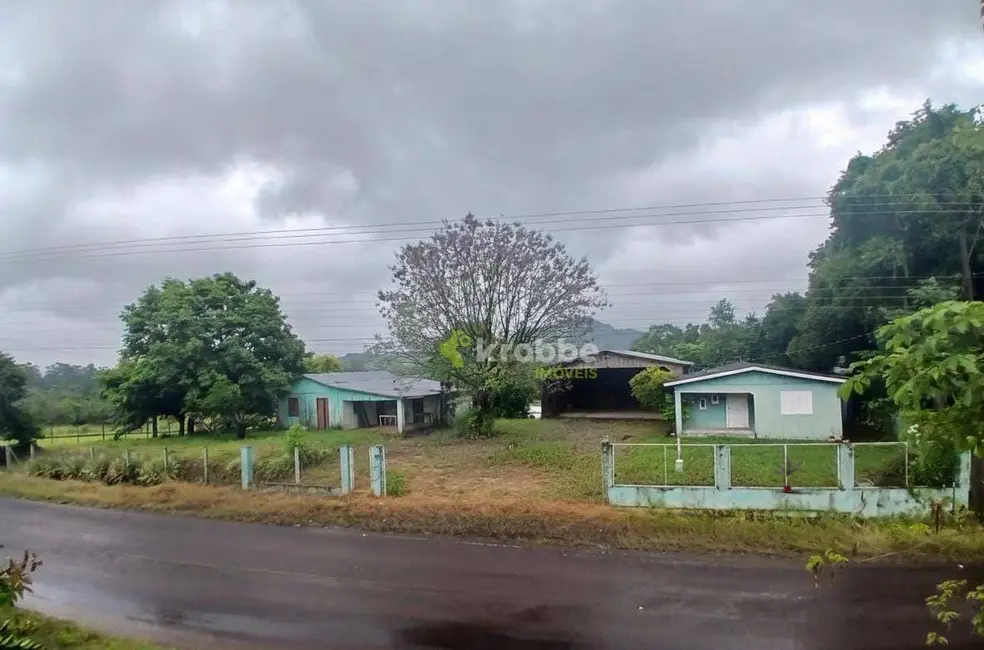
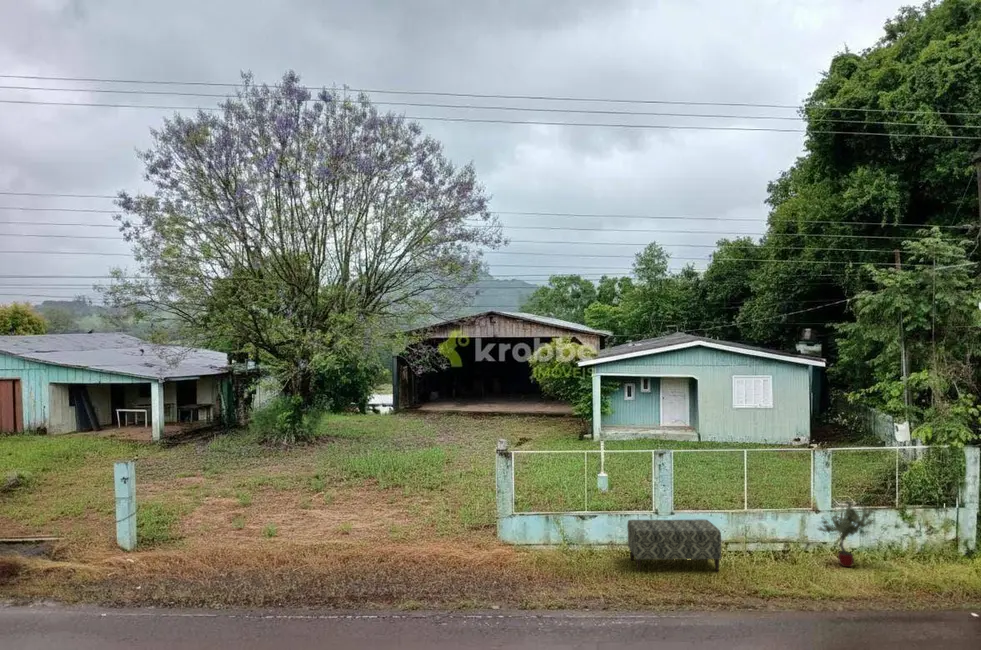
bench: none [663,465,712,492] -> present [627,520,721,571]

